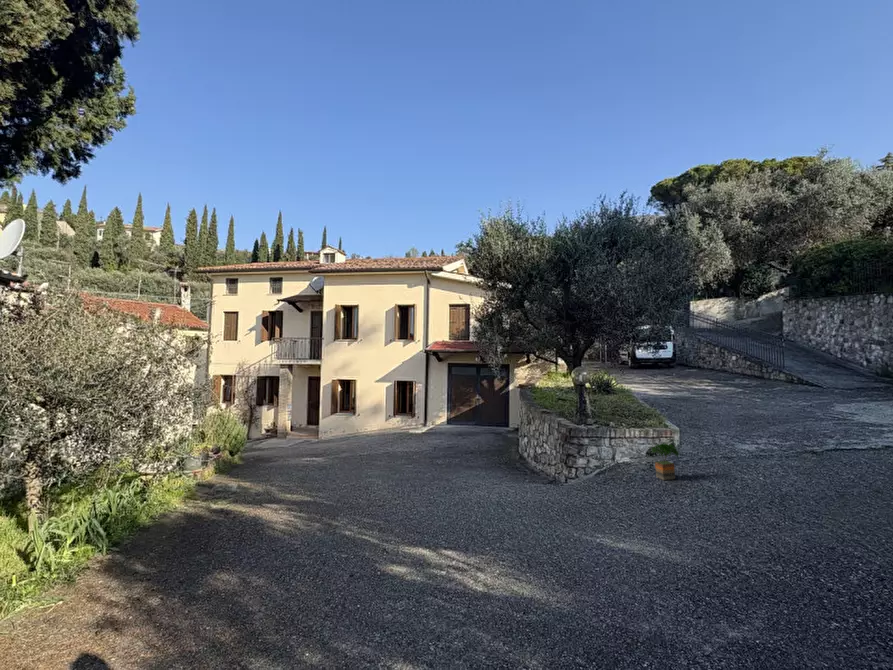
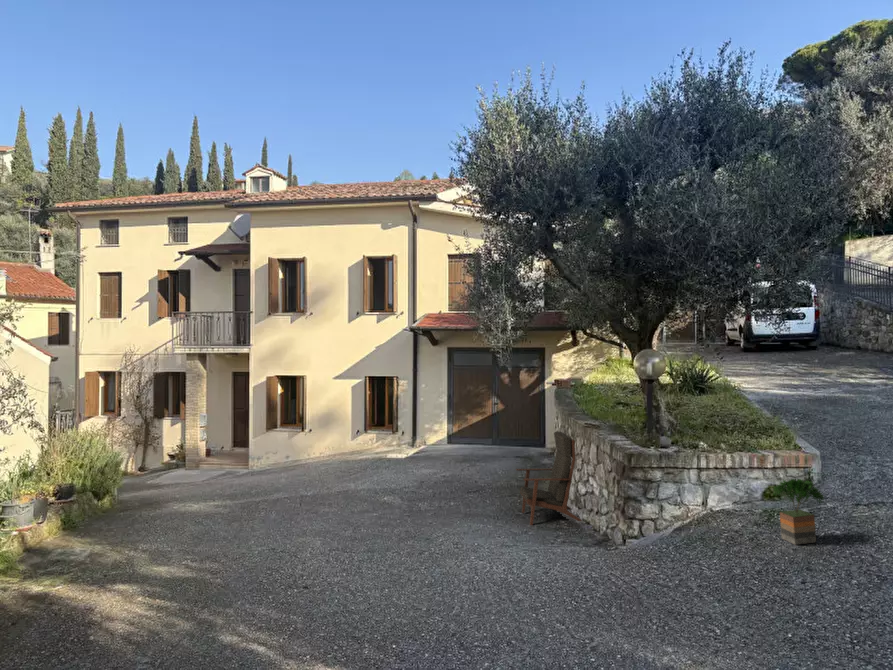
lounge chair: none [500,416,540,473] -> present [516,432,582,525]

